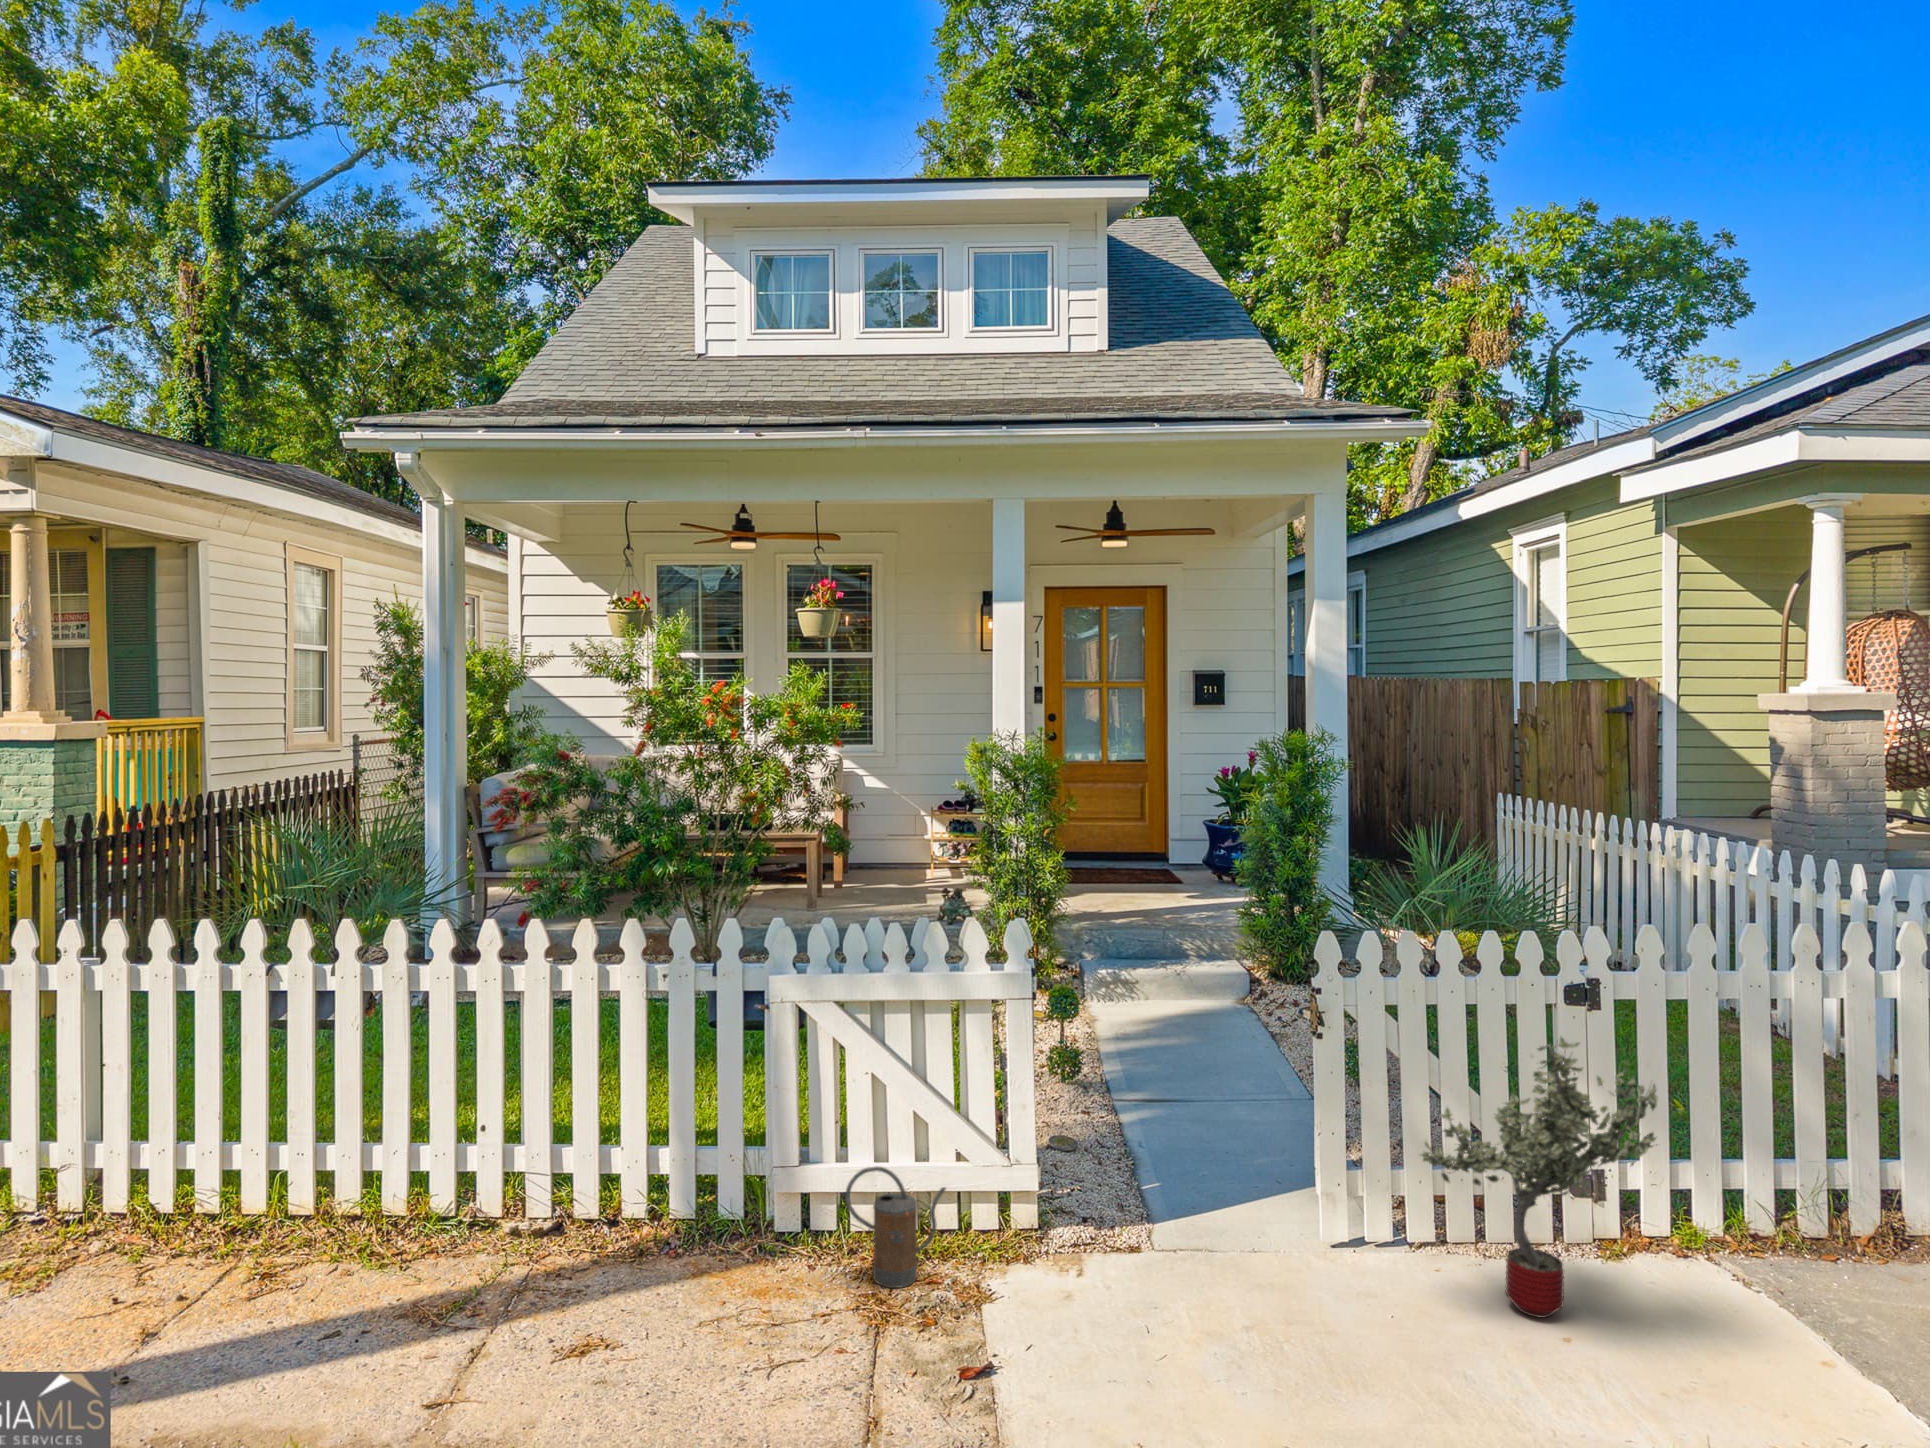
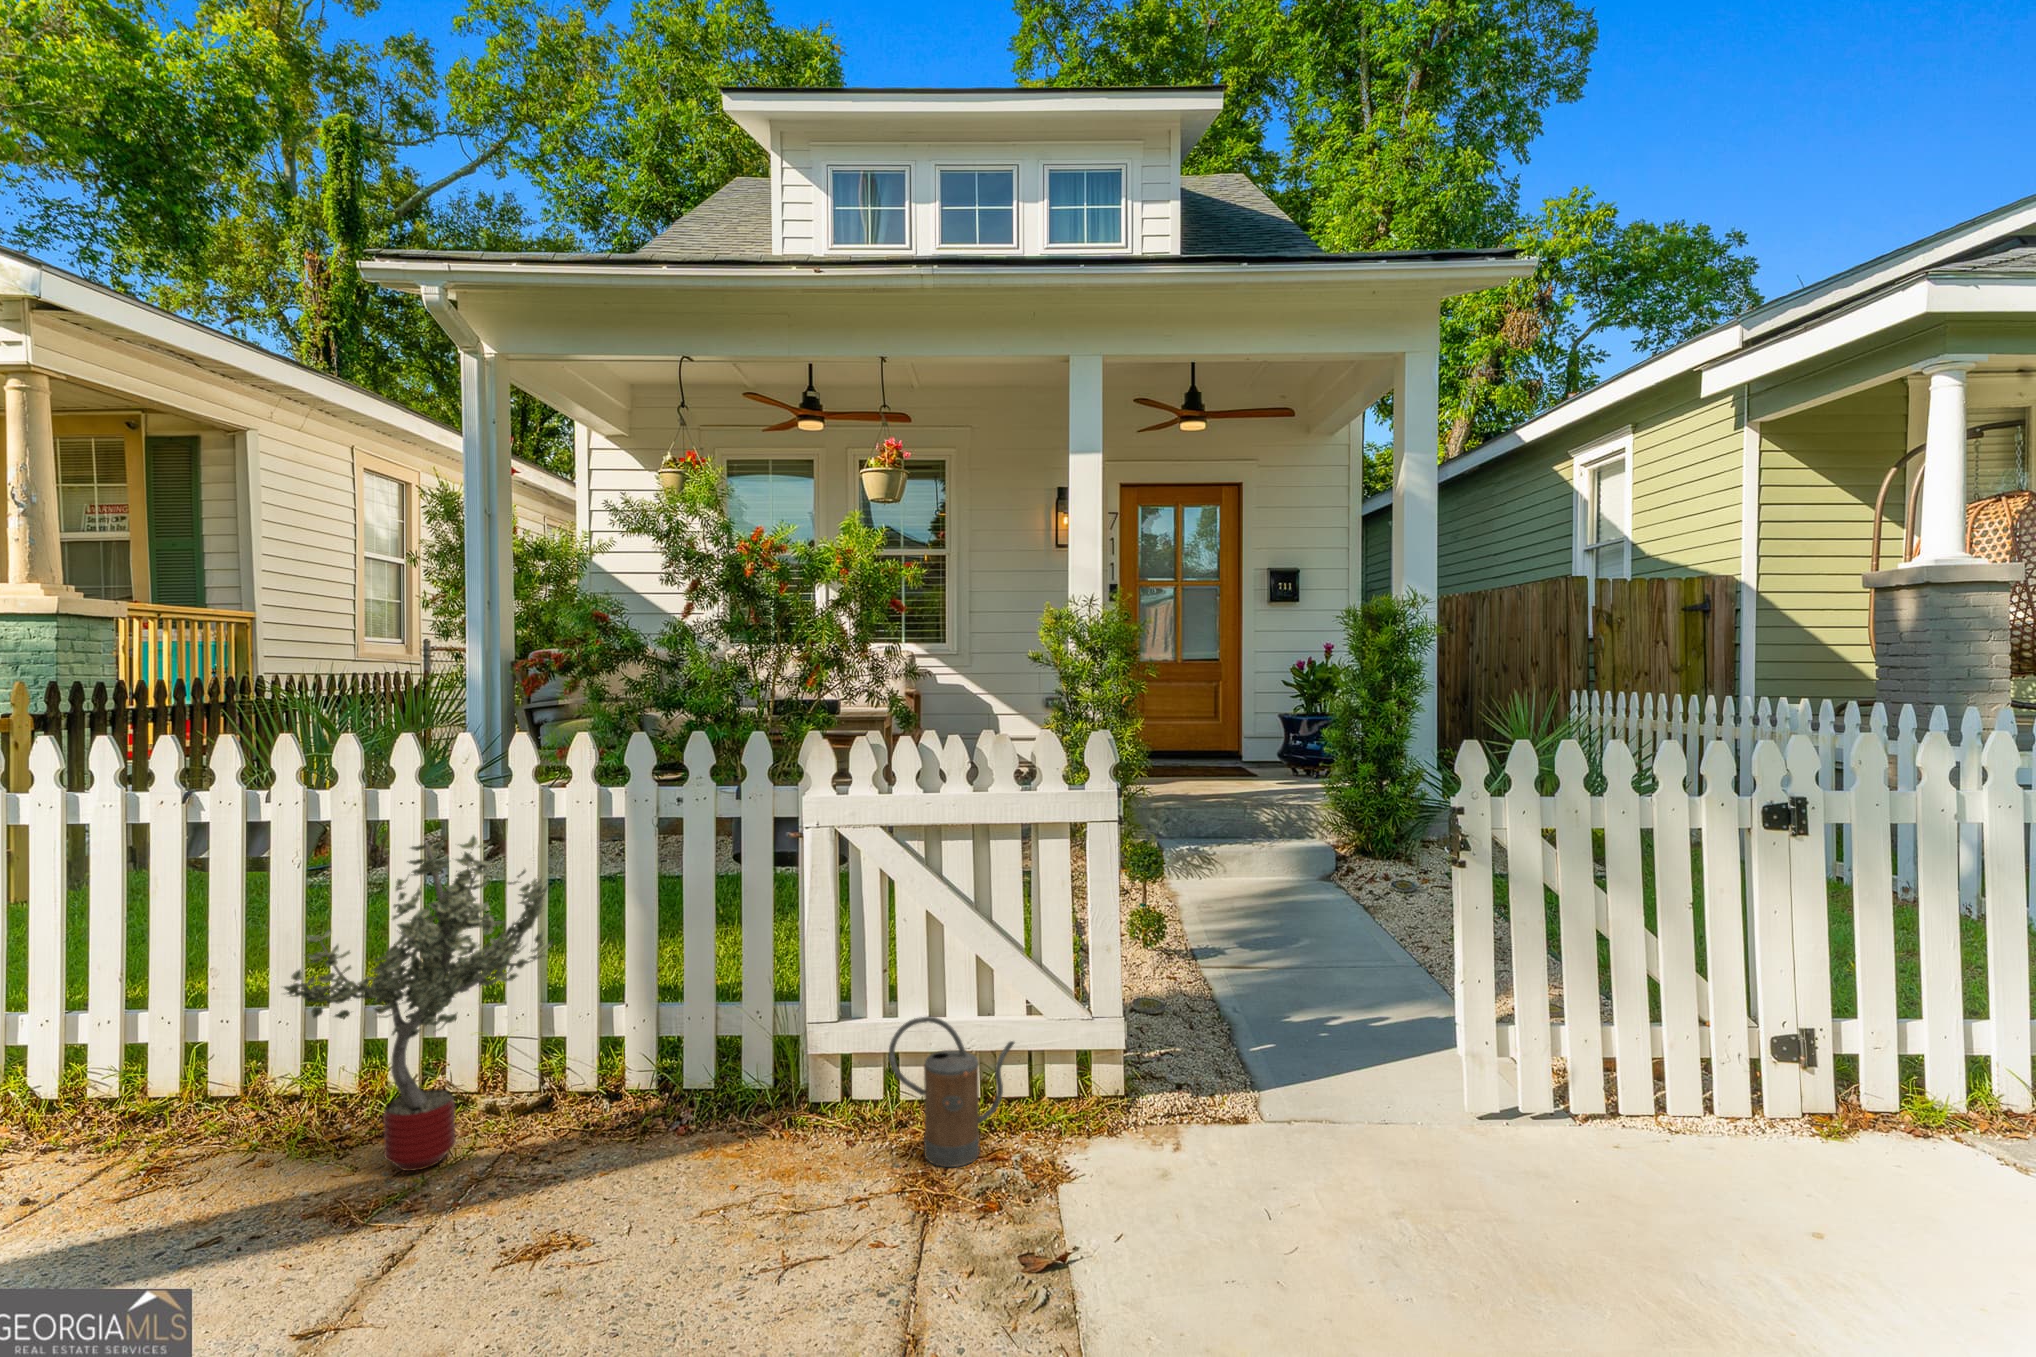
potted tree: present [1421,1037,1658,1318] -> present [284,836,553,1171]

